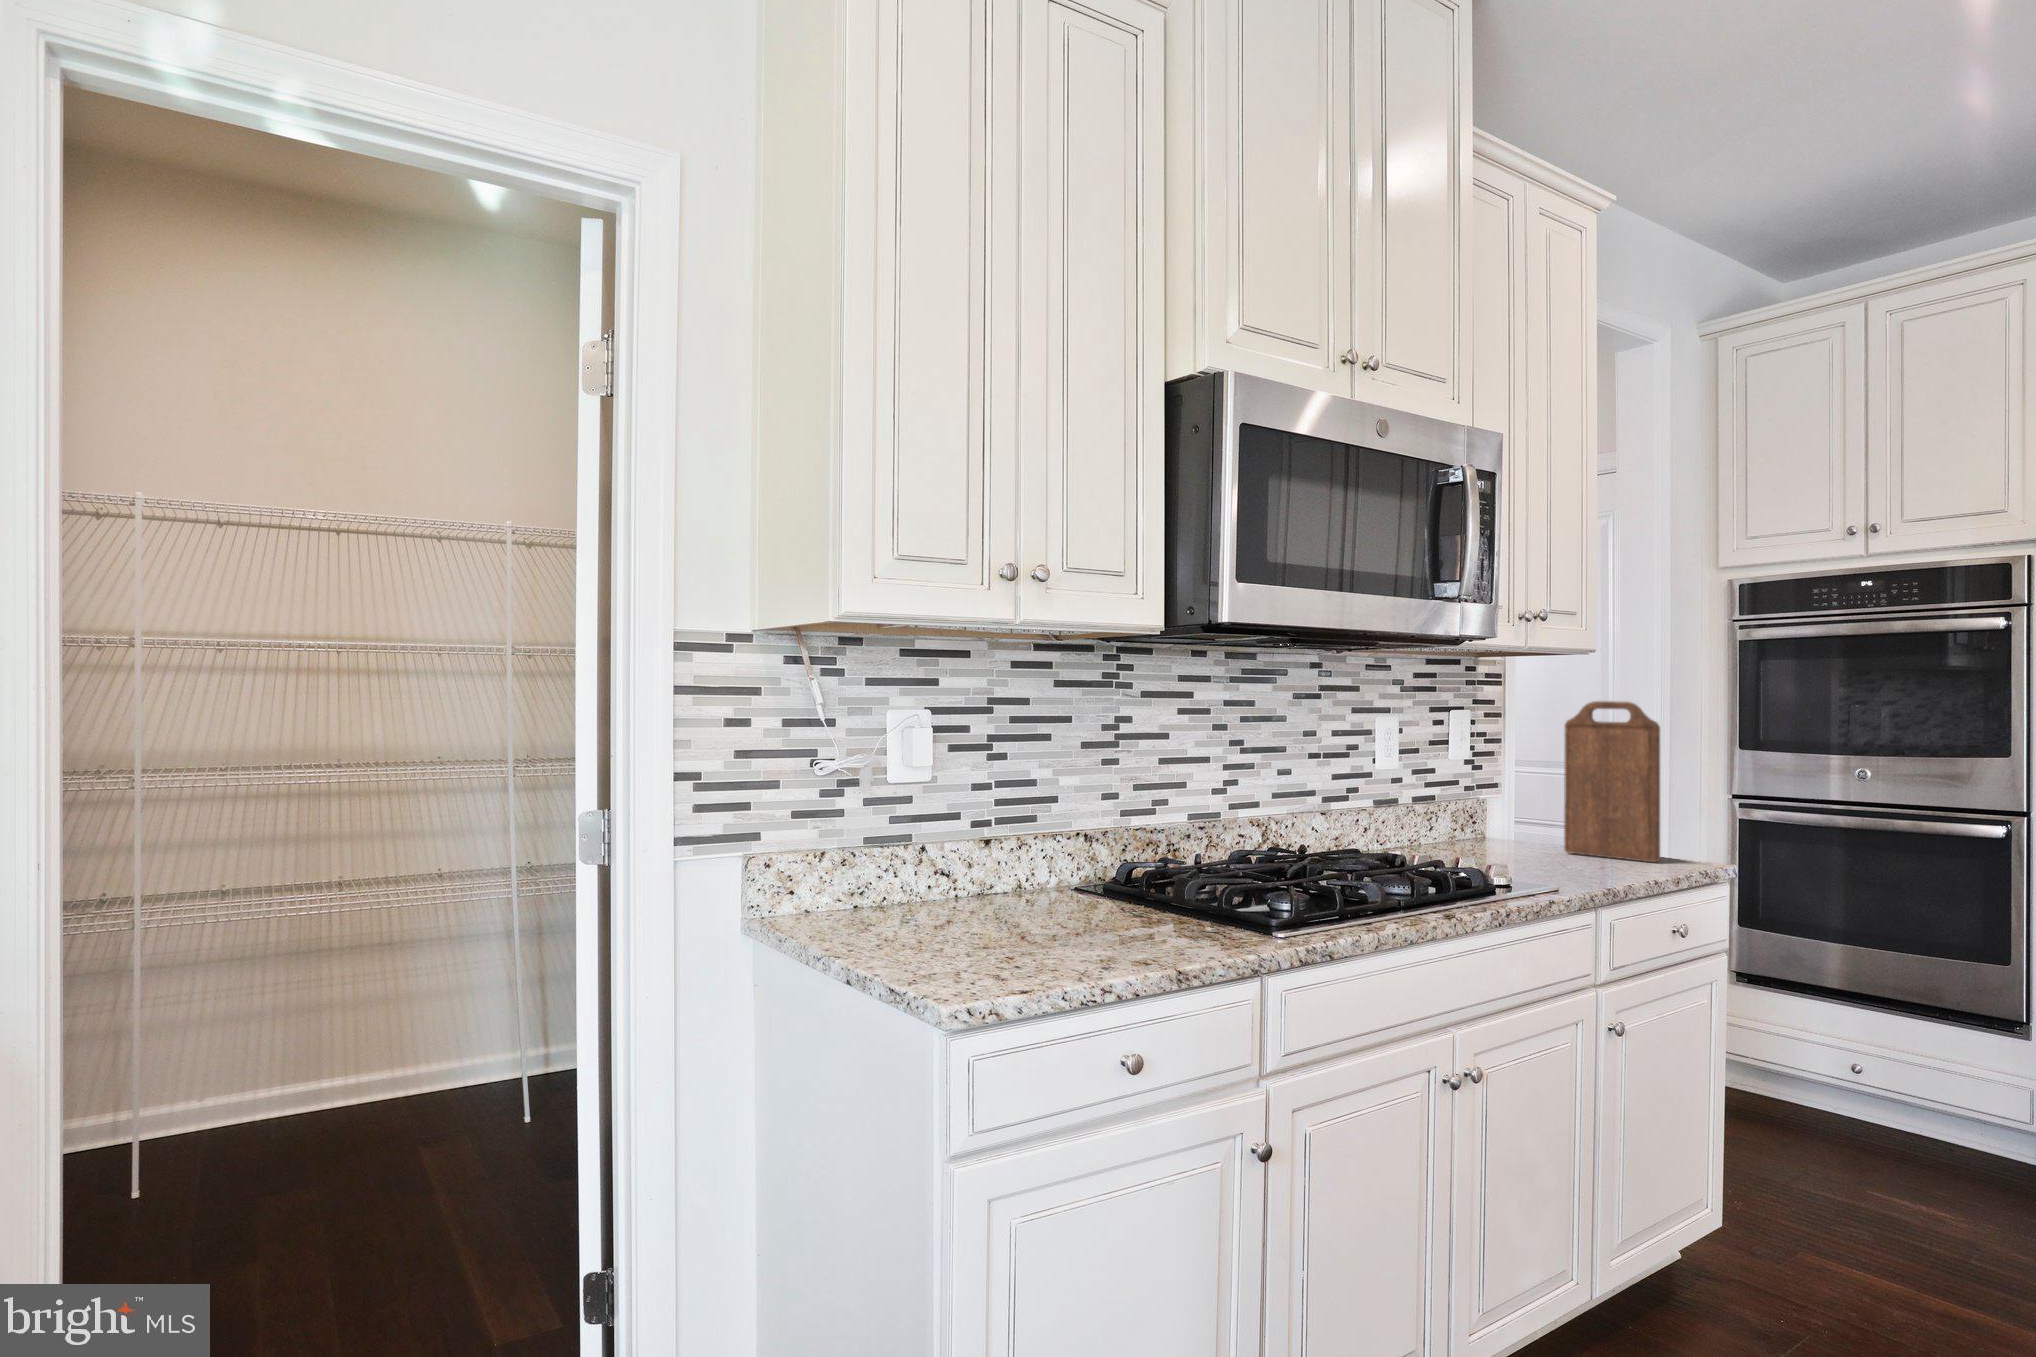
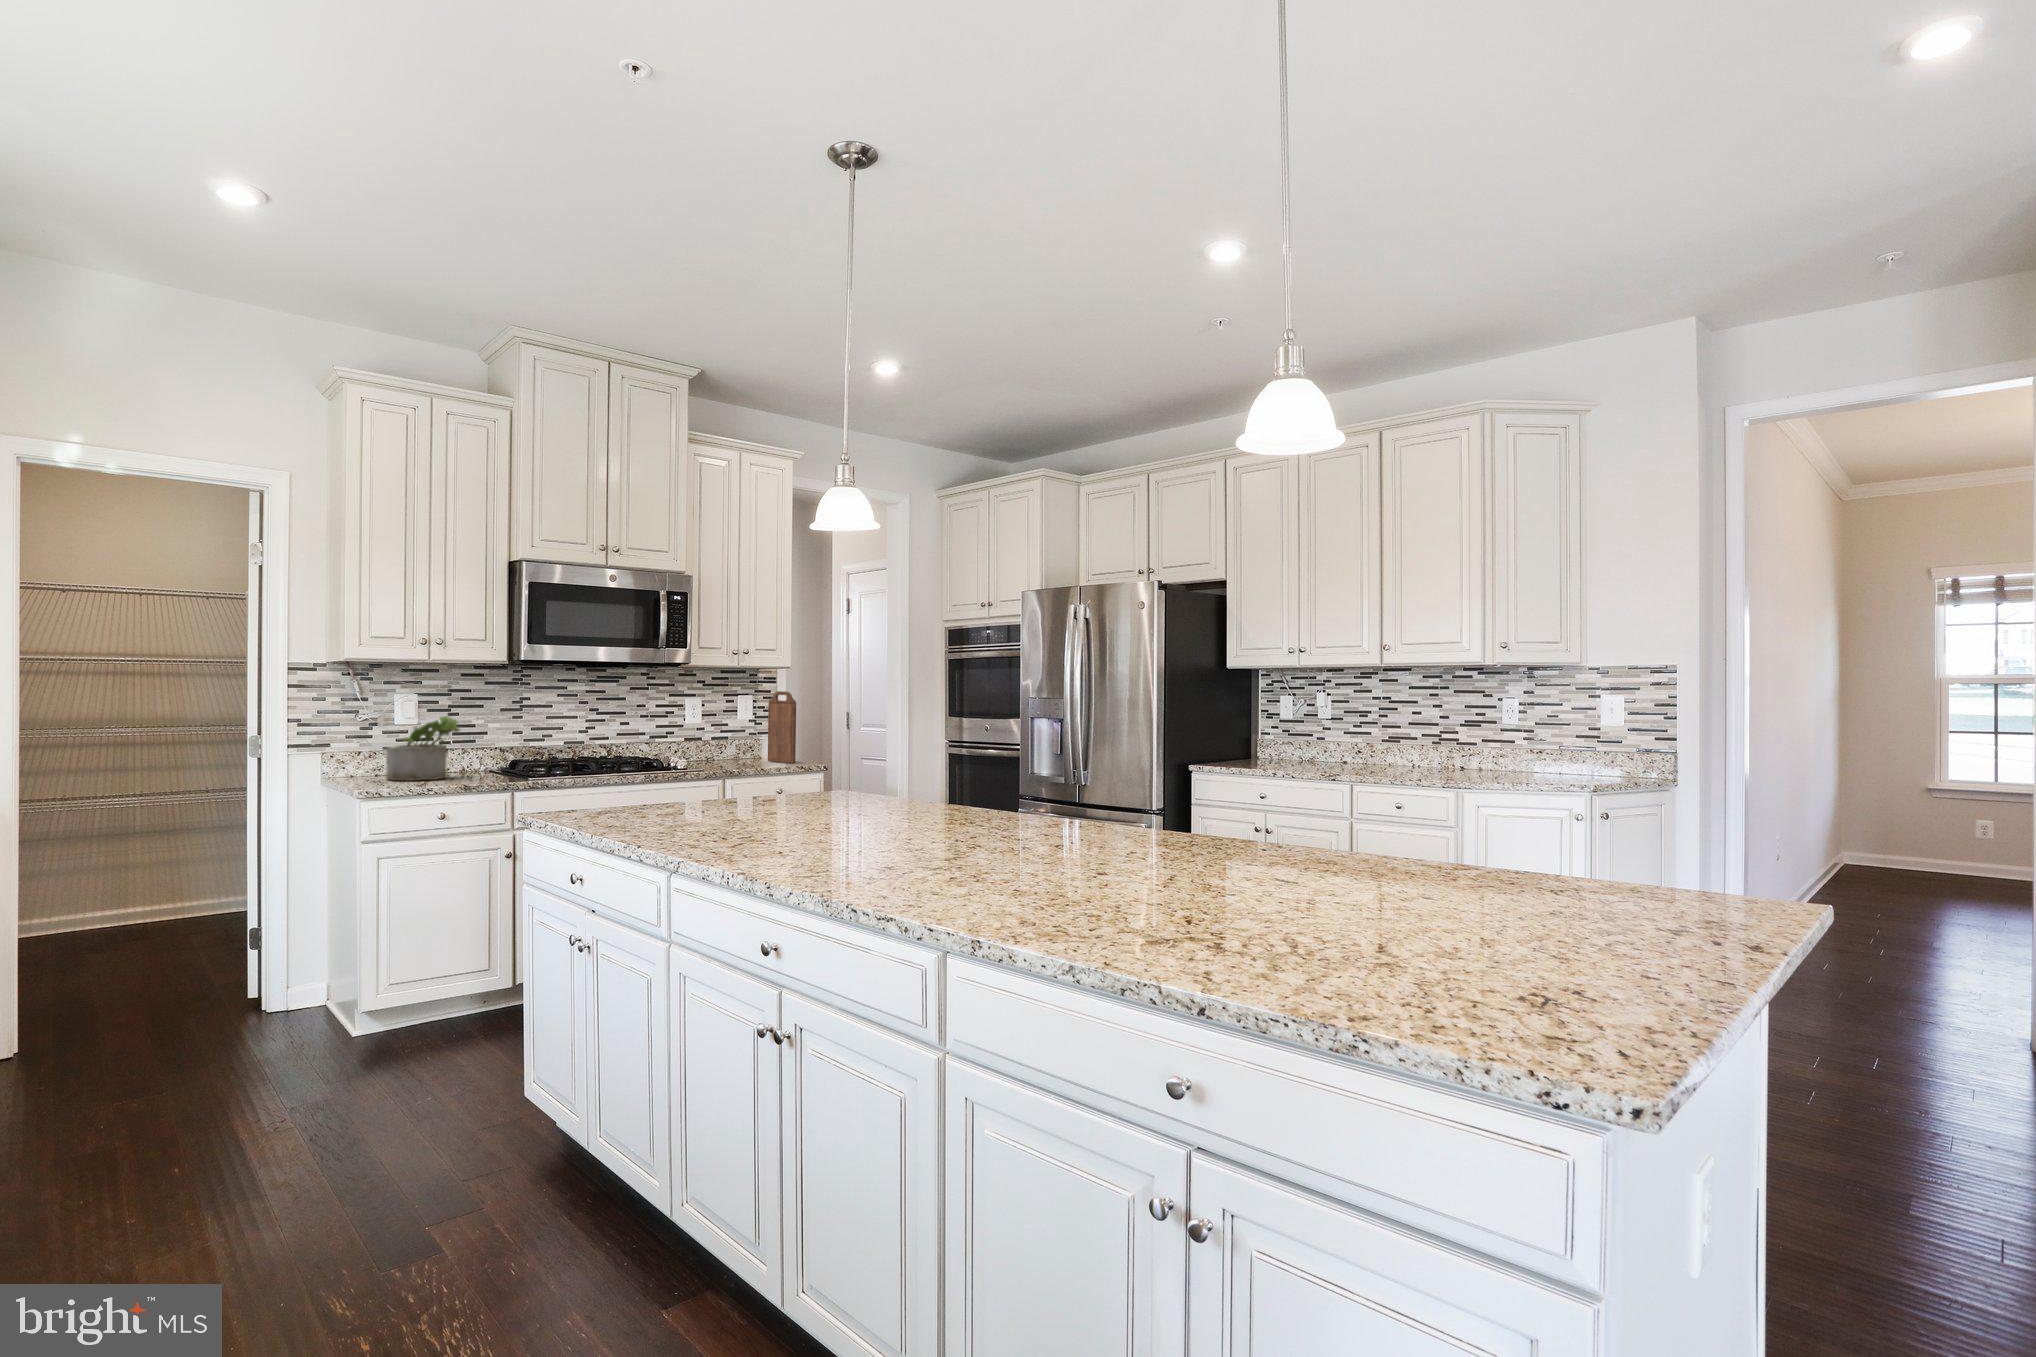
potted plant: none [911,766,1081,944] -> present [386,716,460,781]

